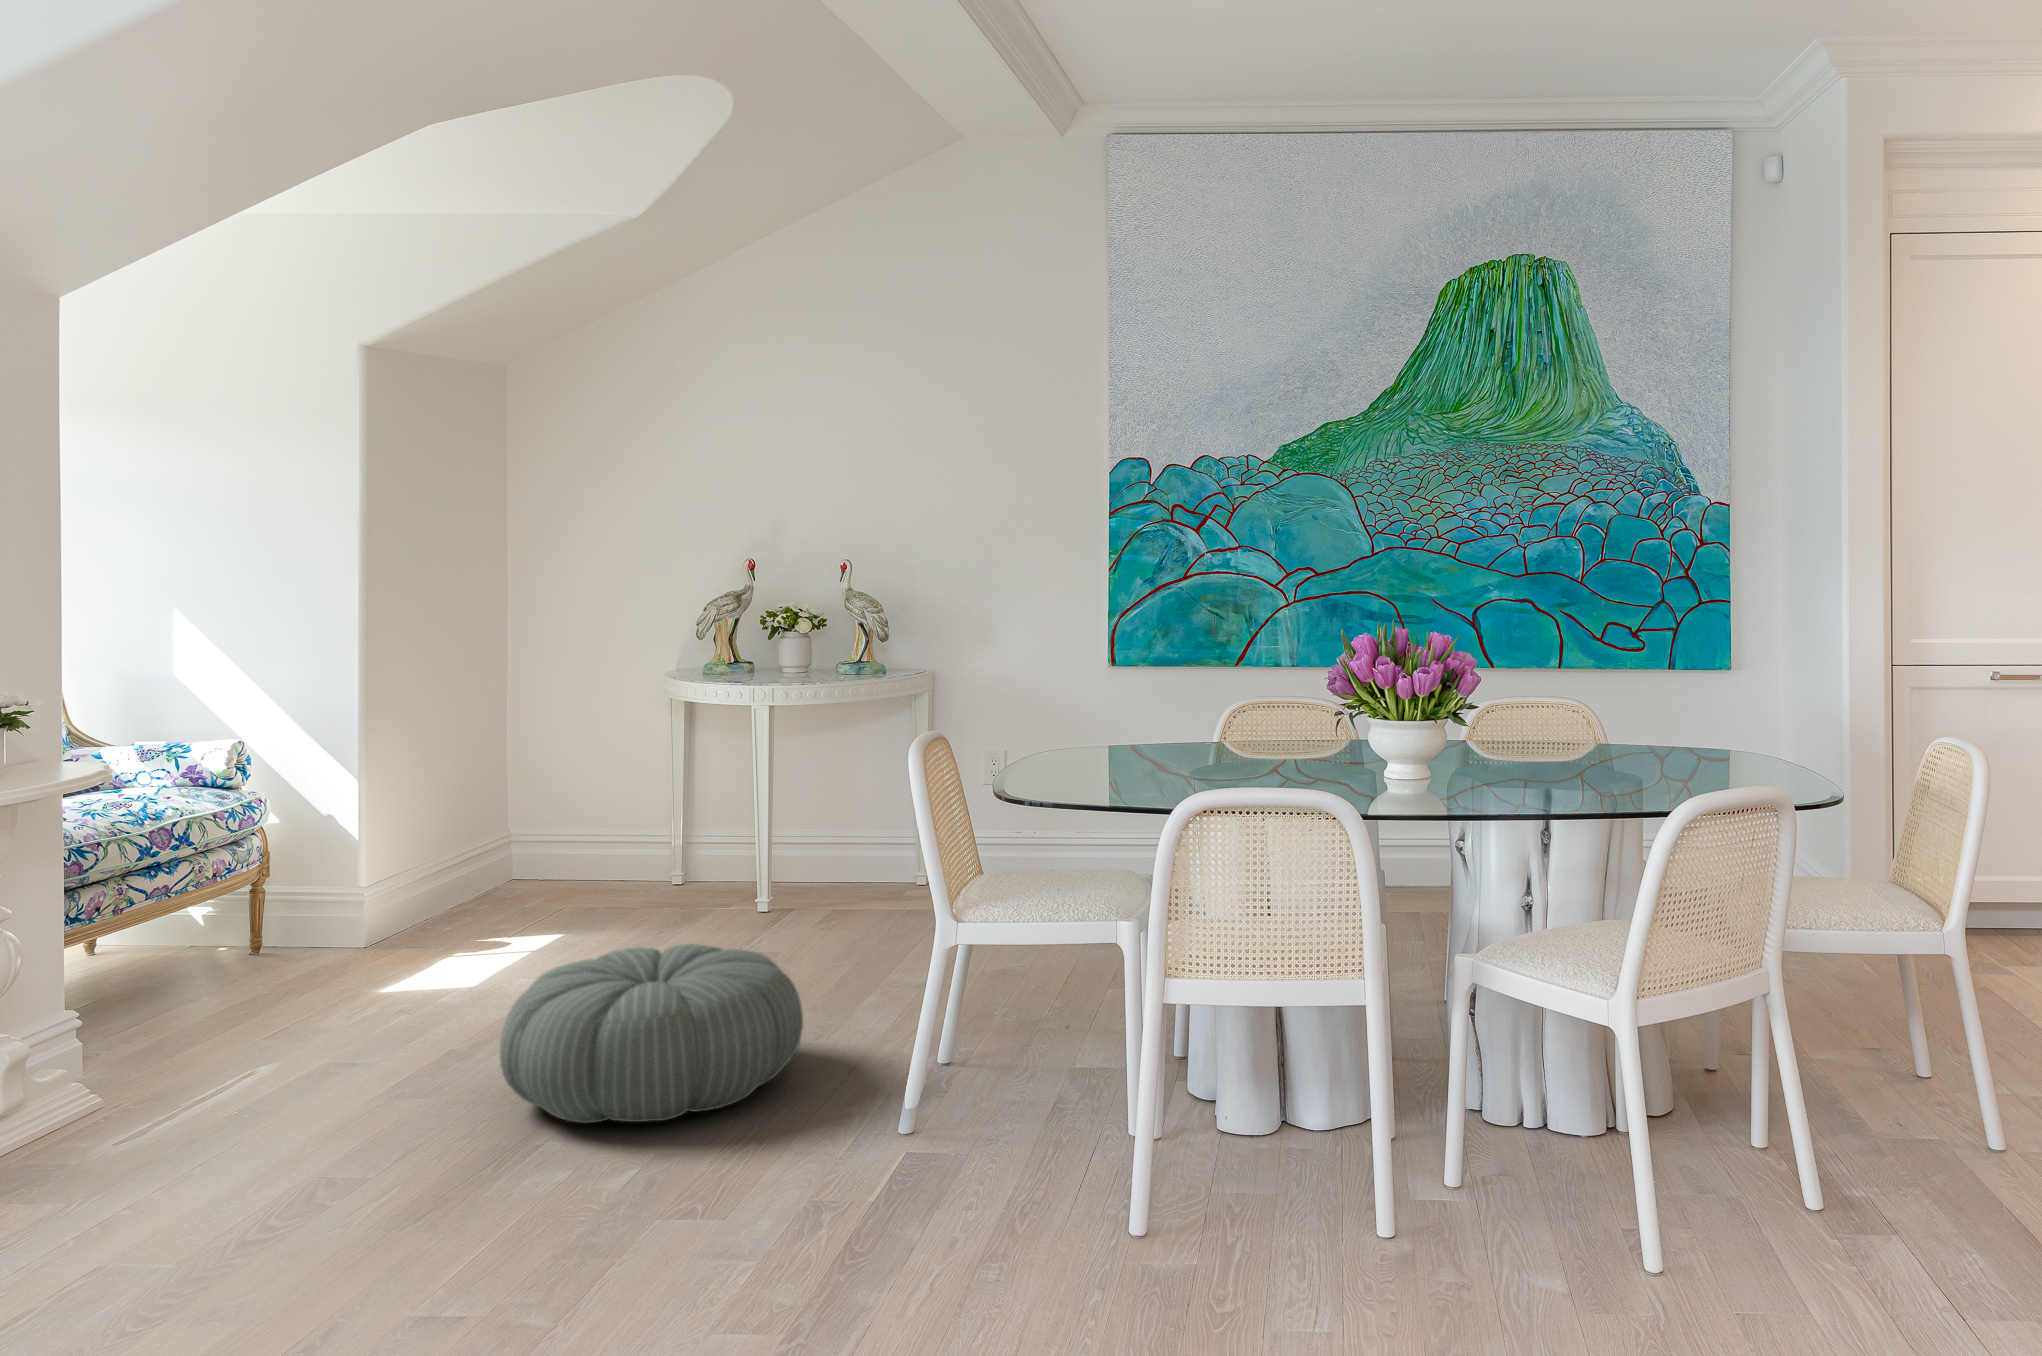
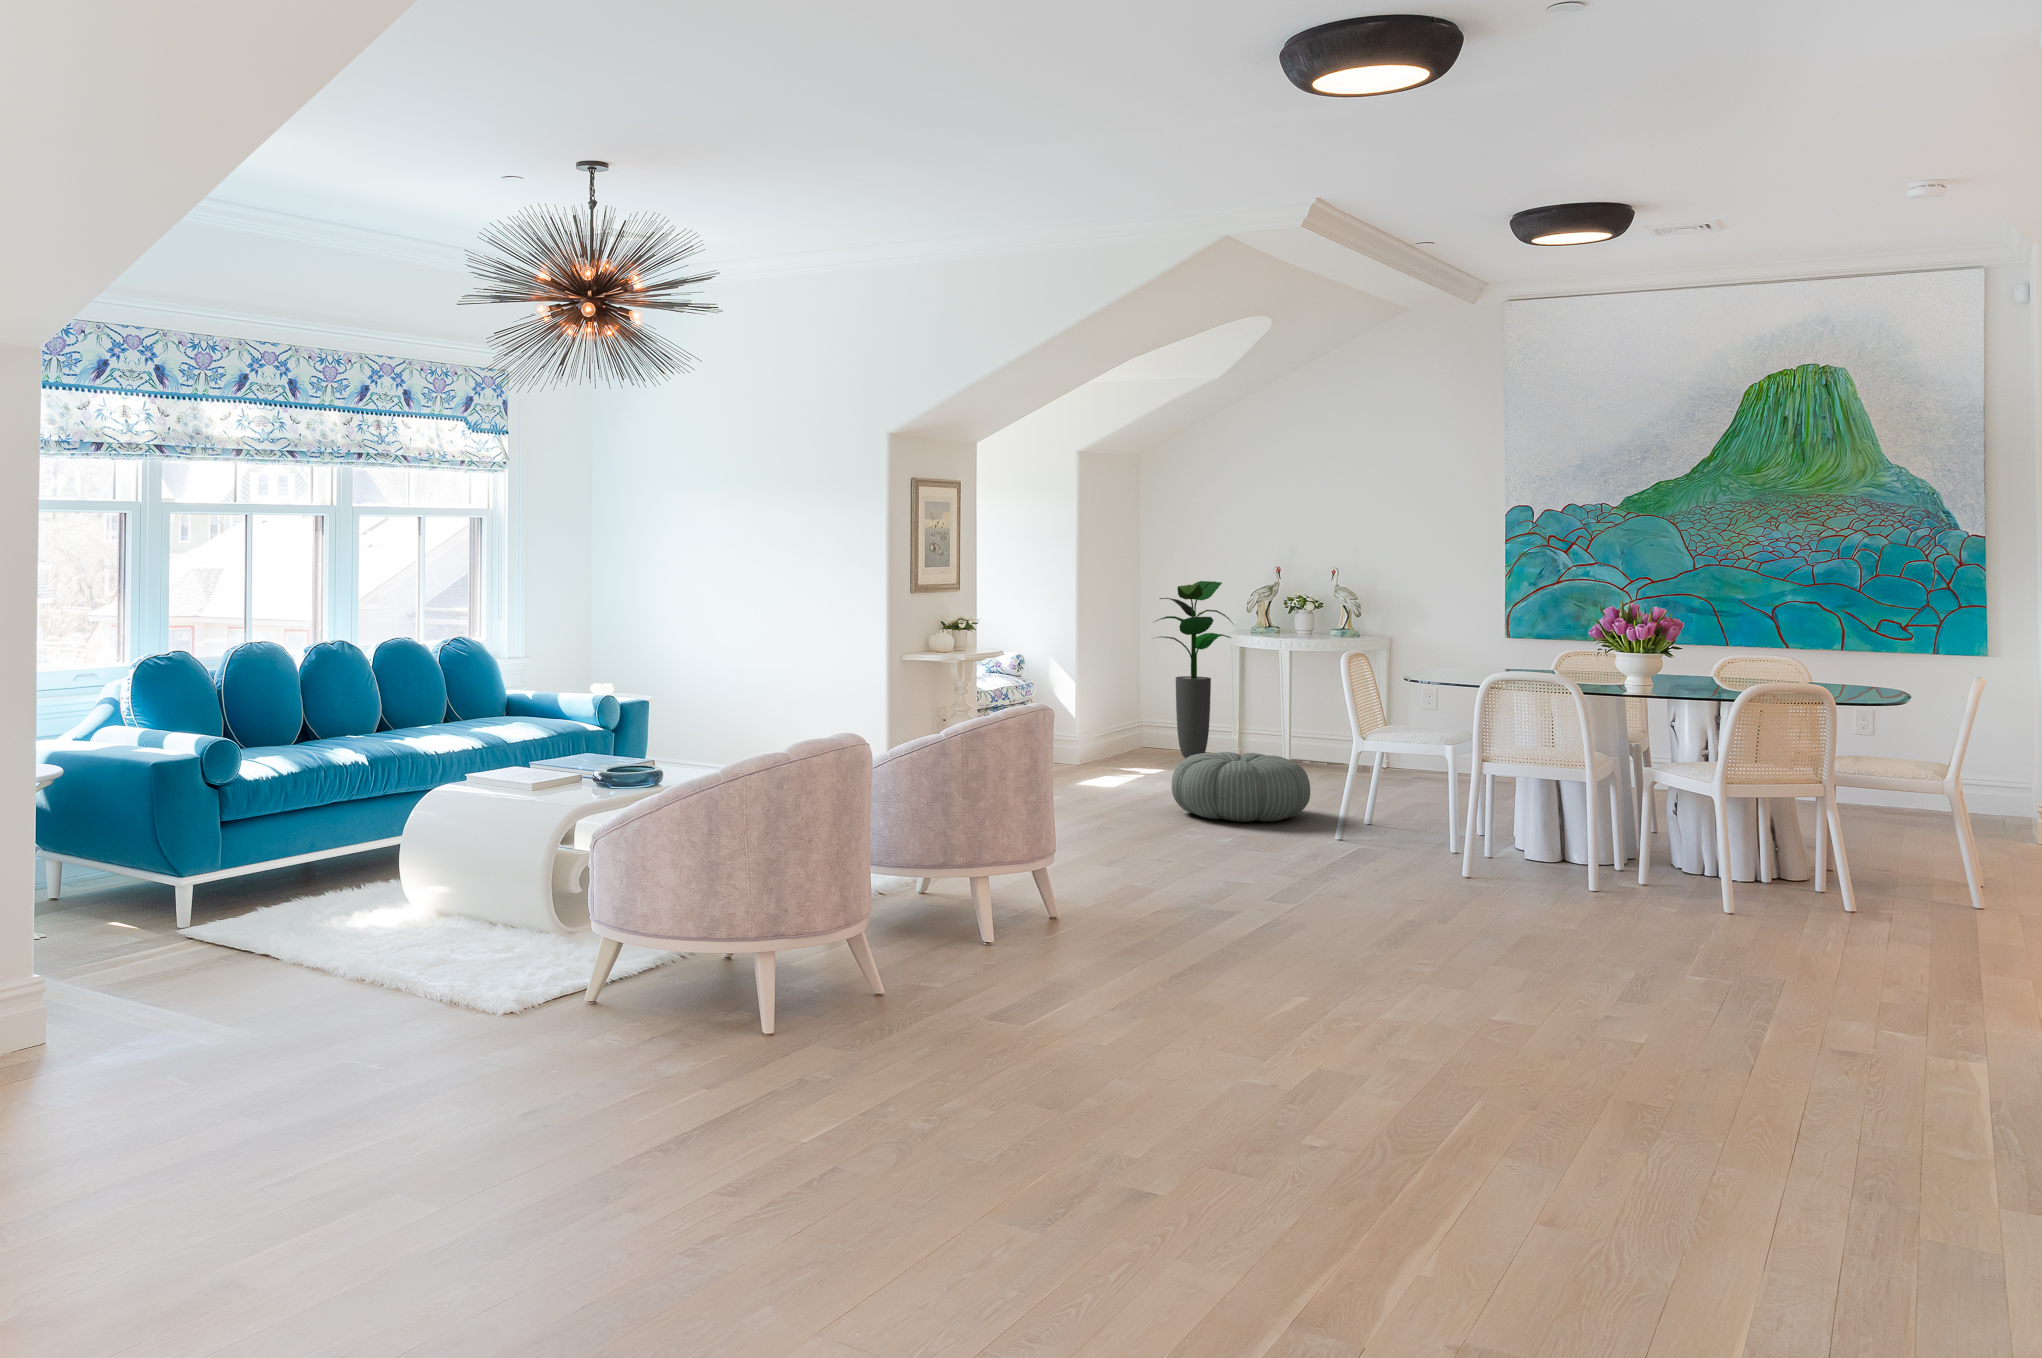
potted plant: none [519,585,675,903] -> present [1155,581,1234,758]

